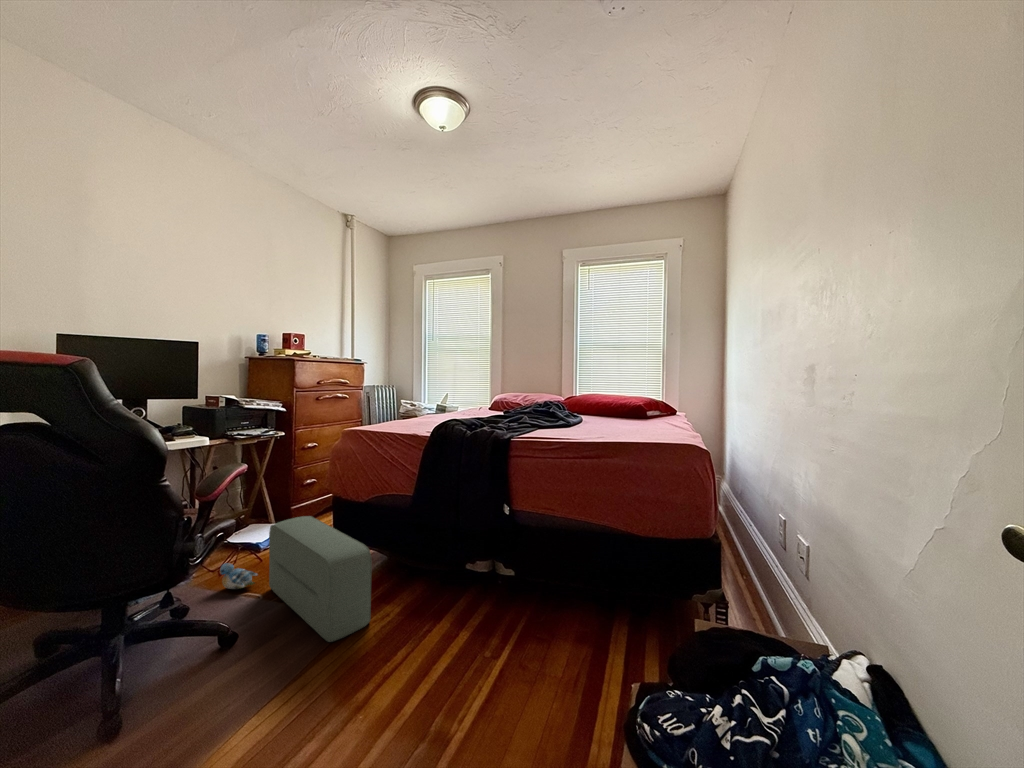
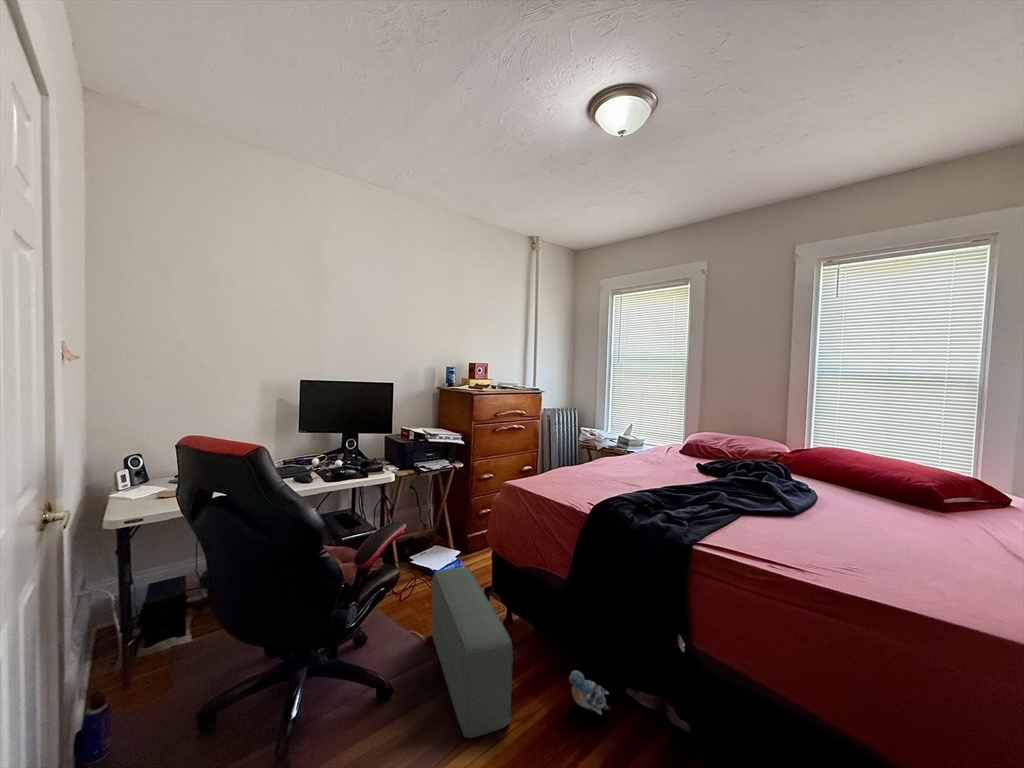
plush toy: present [220,563,258,589] -> present [569,670,610,714]

